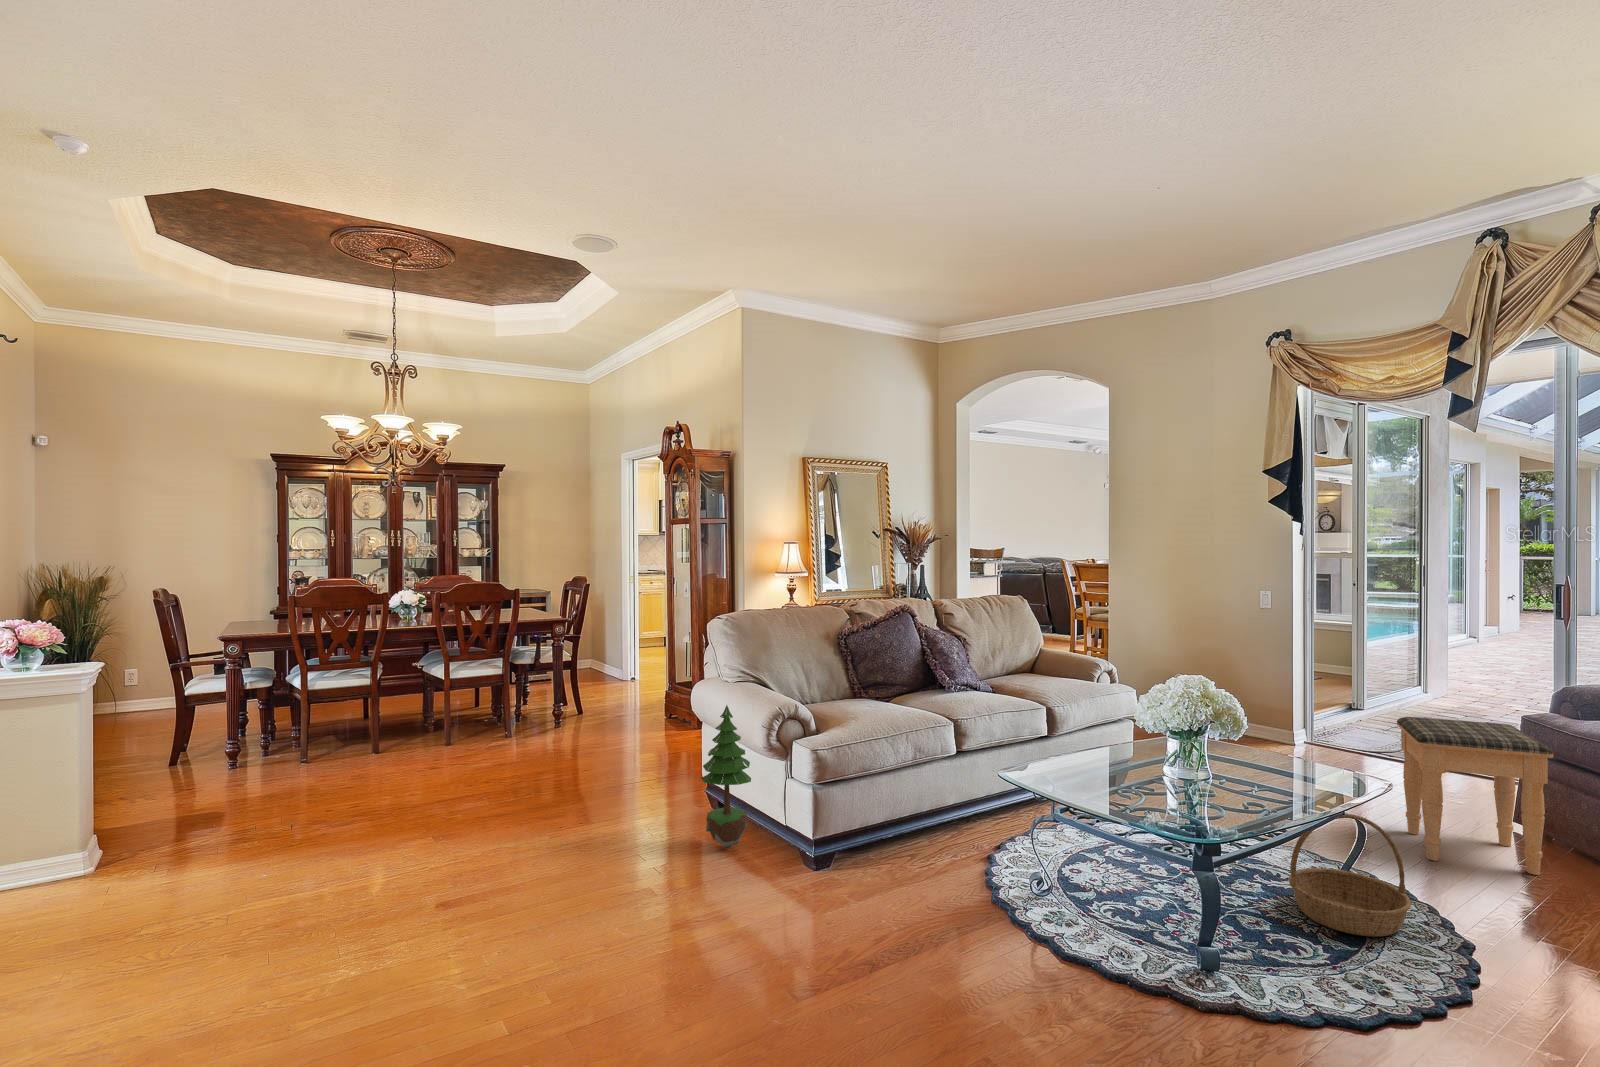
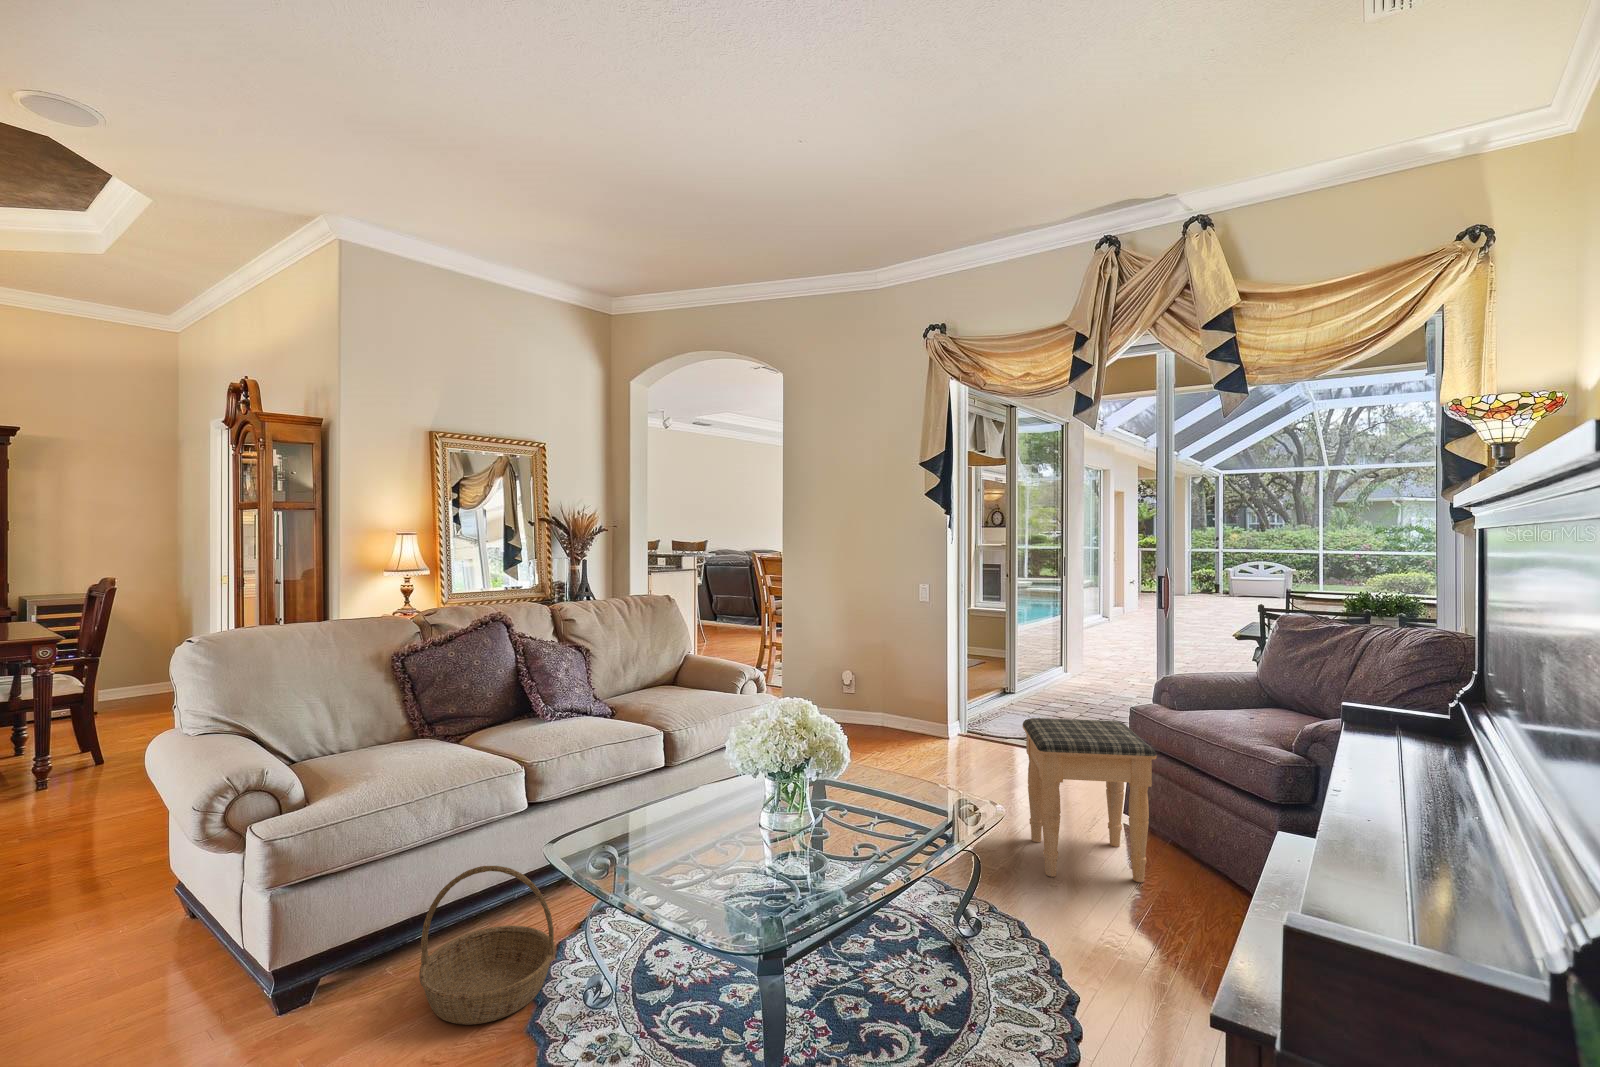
potted tree: present [700,705,751,848] -> none [84,776,190,998]
basket: present [1289,814,1411,937] -> present [419,866,555,1025]

